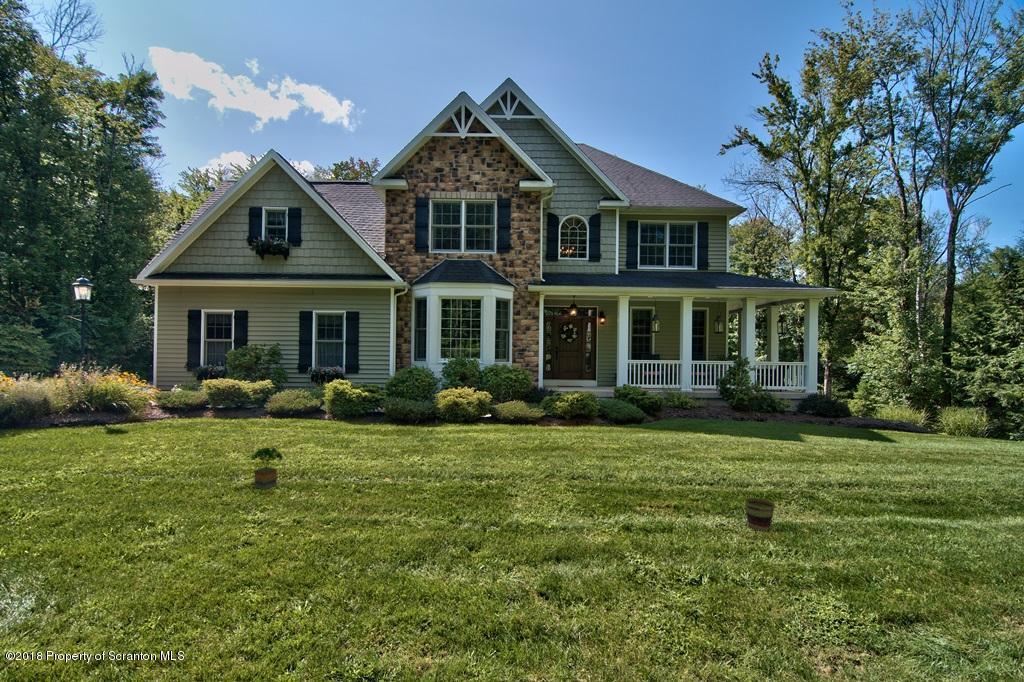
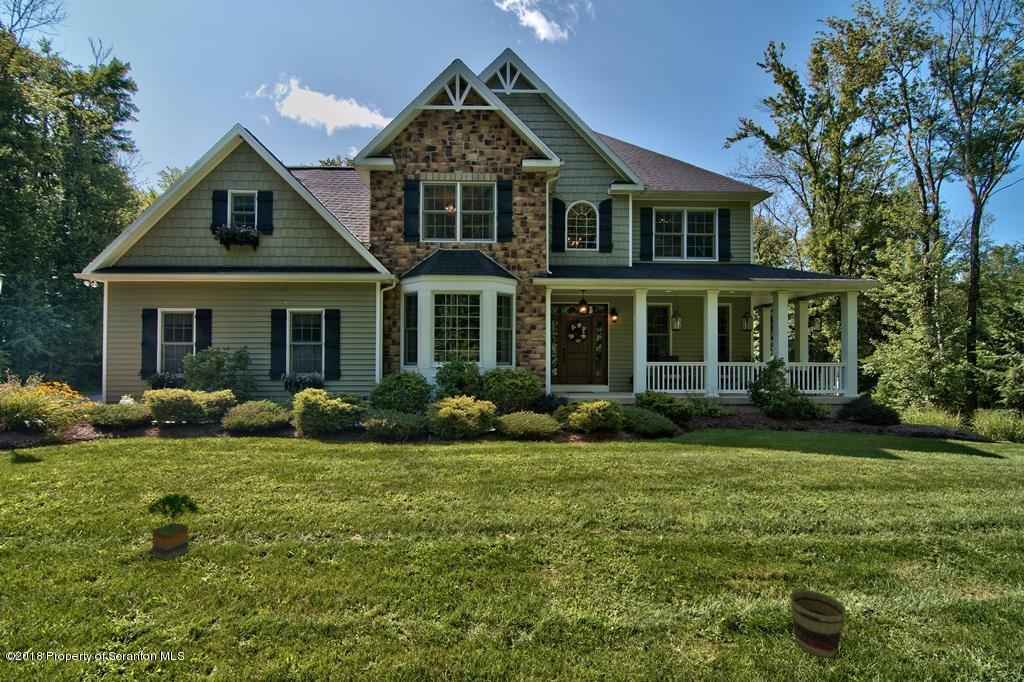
basket: present [745,498,775,531] -> present [790,590,846,657]

